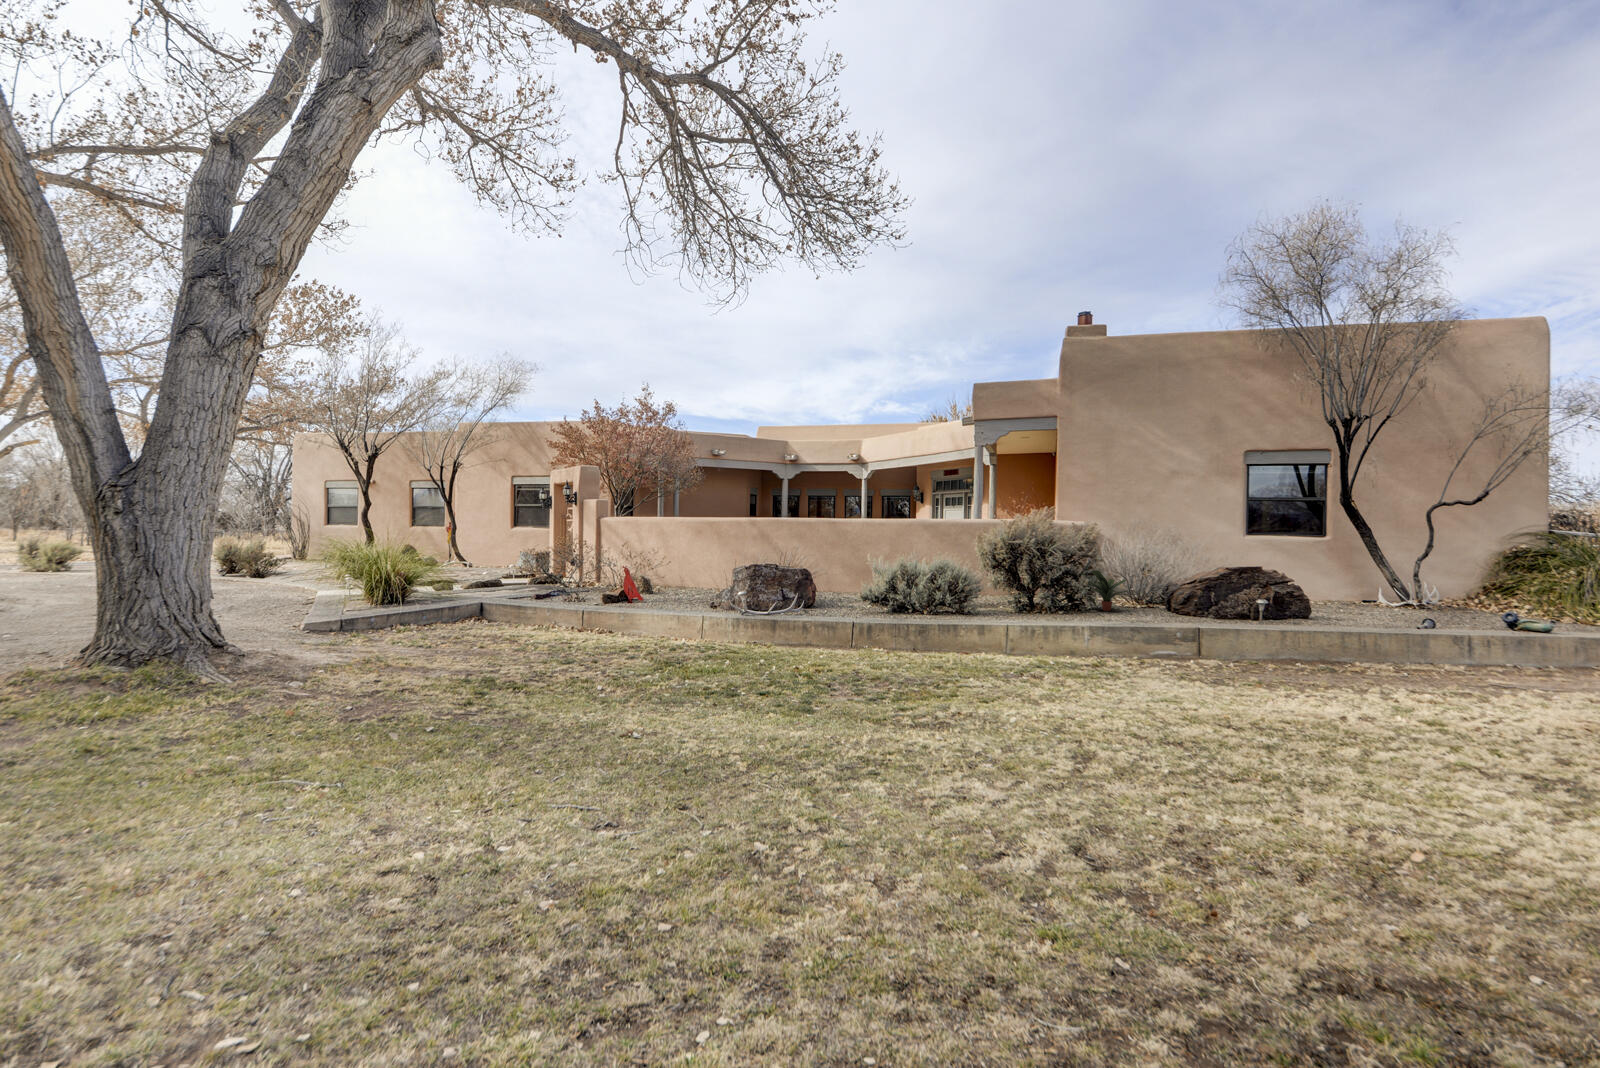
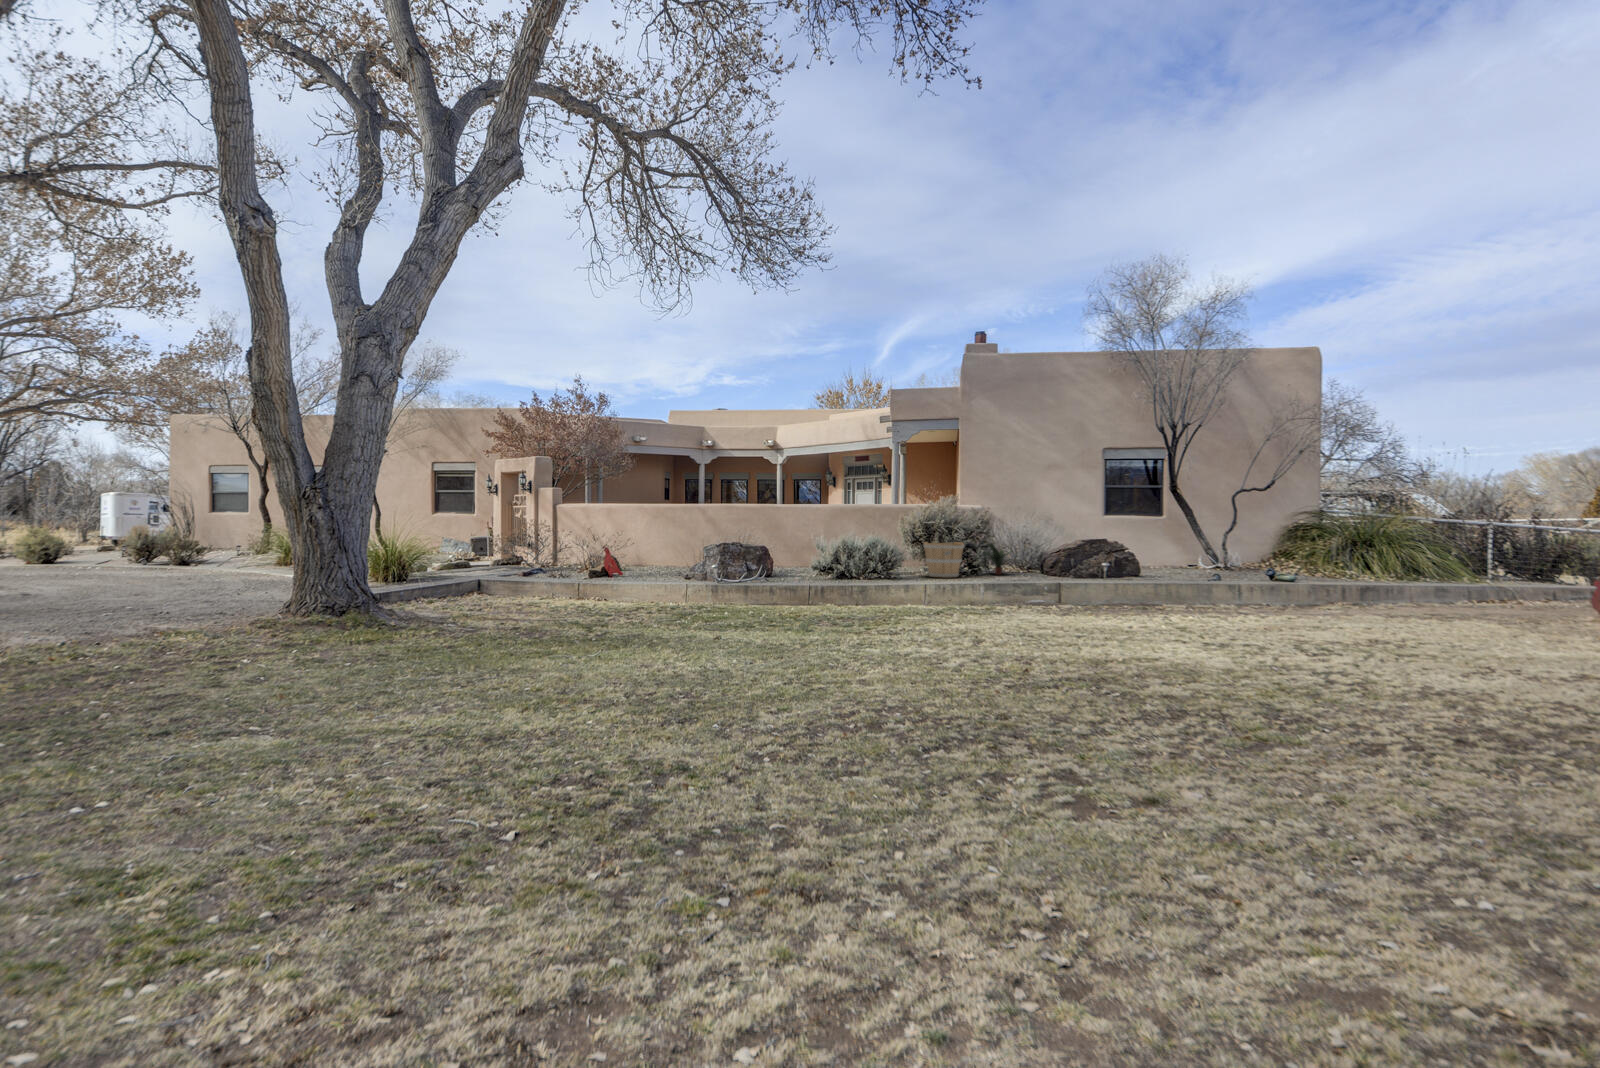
wooden bucket: none [1007,567,1062,614] -> present [923,542,964,578]

